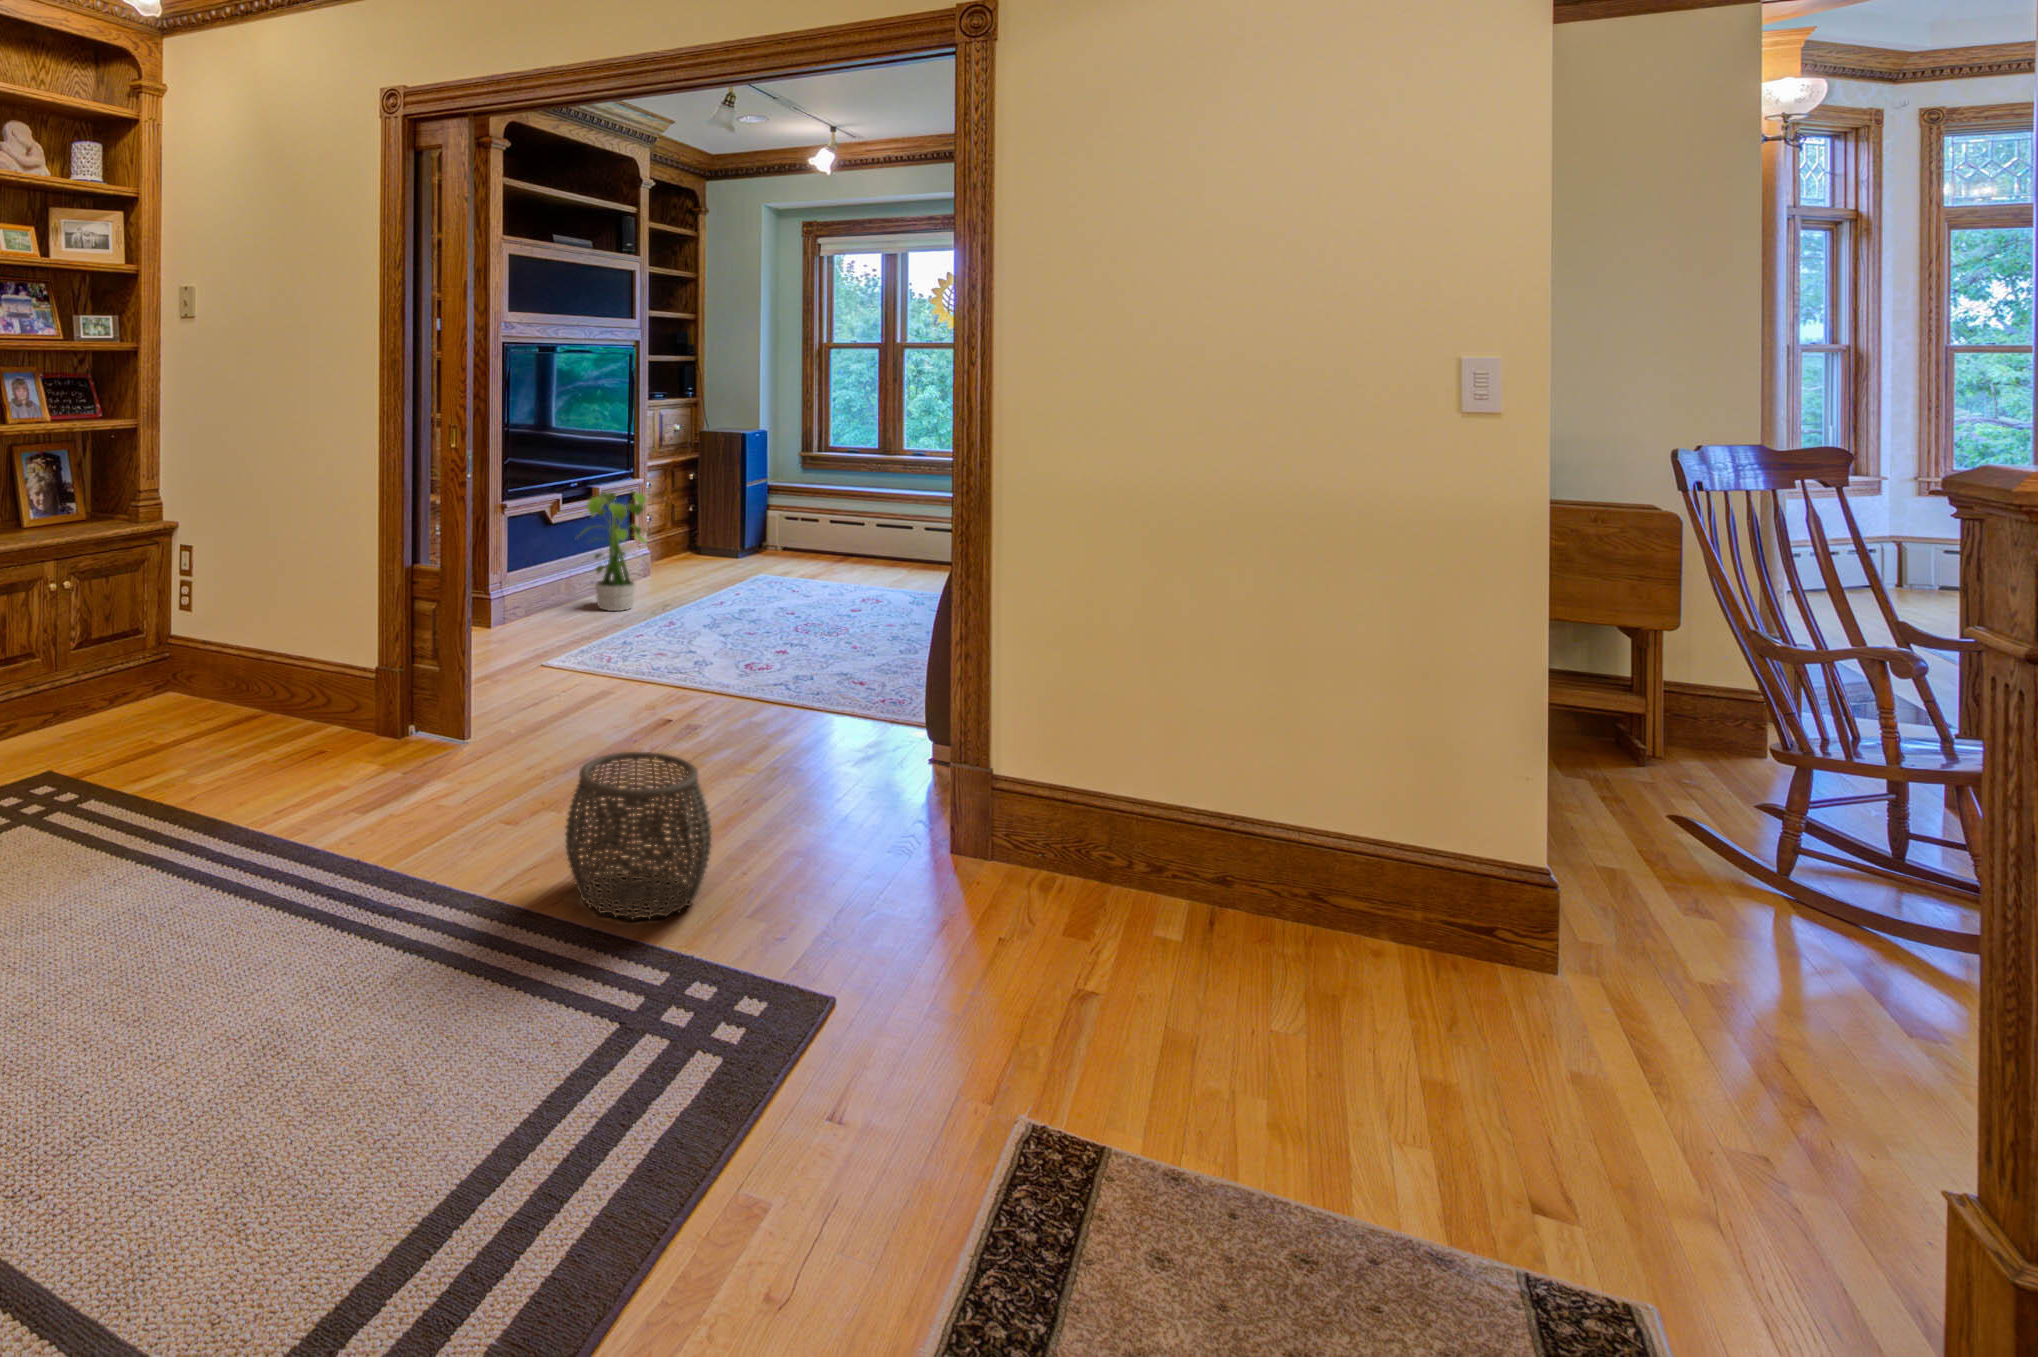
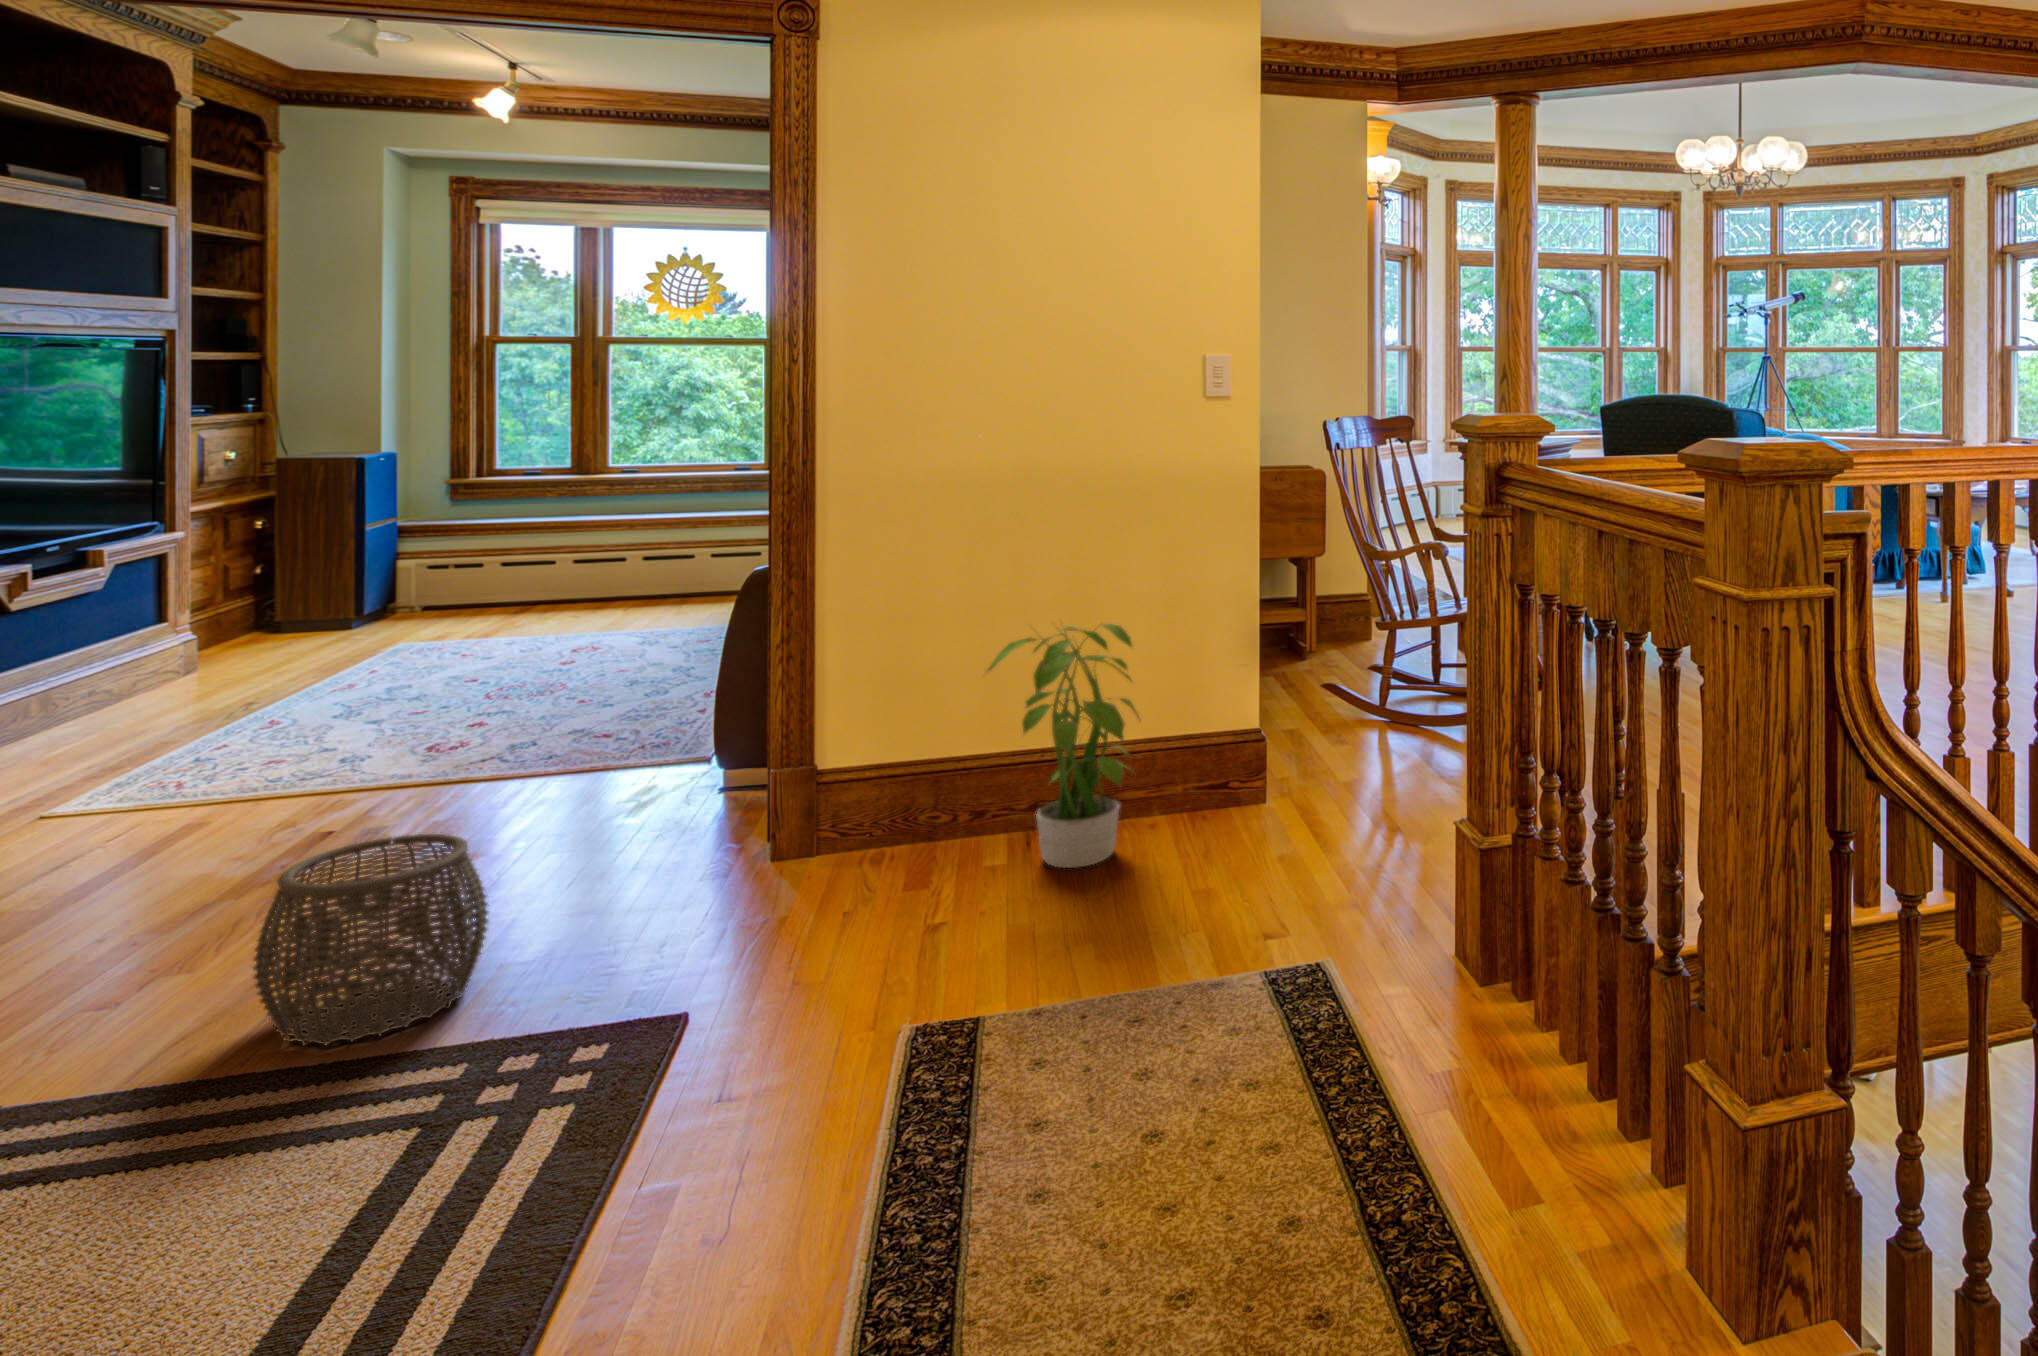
potted plant: present [581,491,647,611] -> present [986,624,1141,868]

